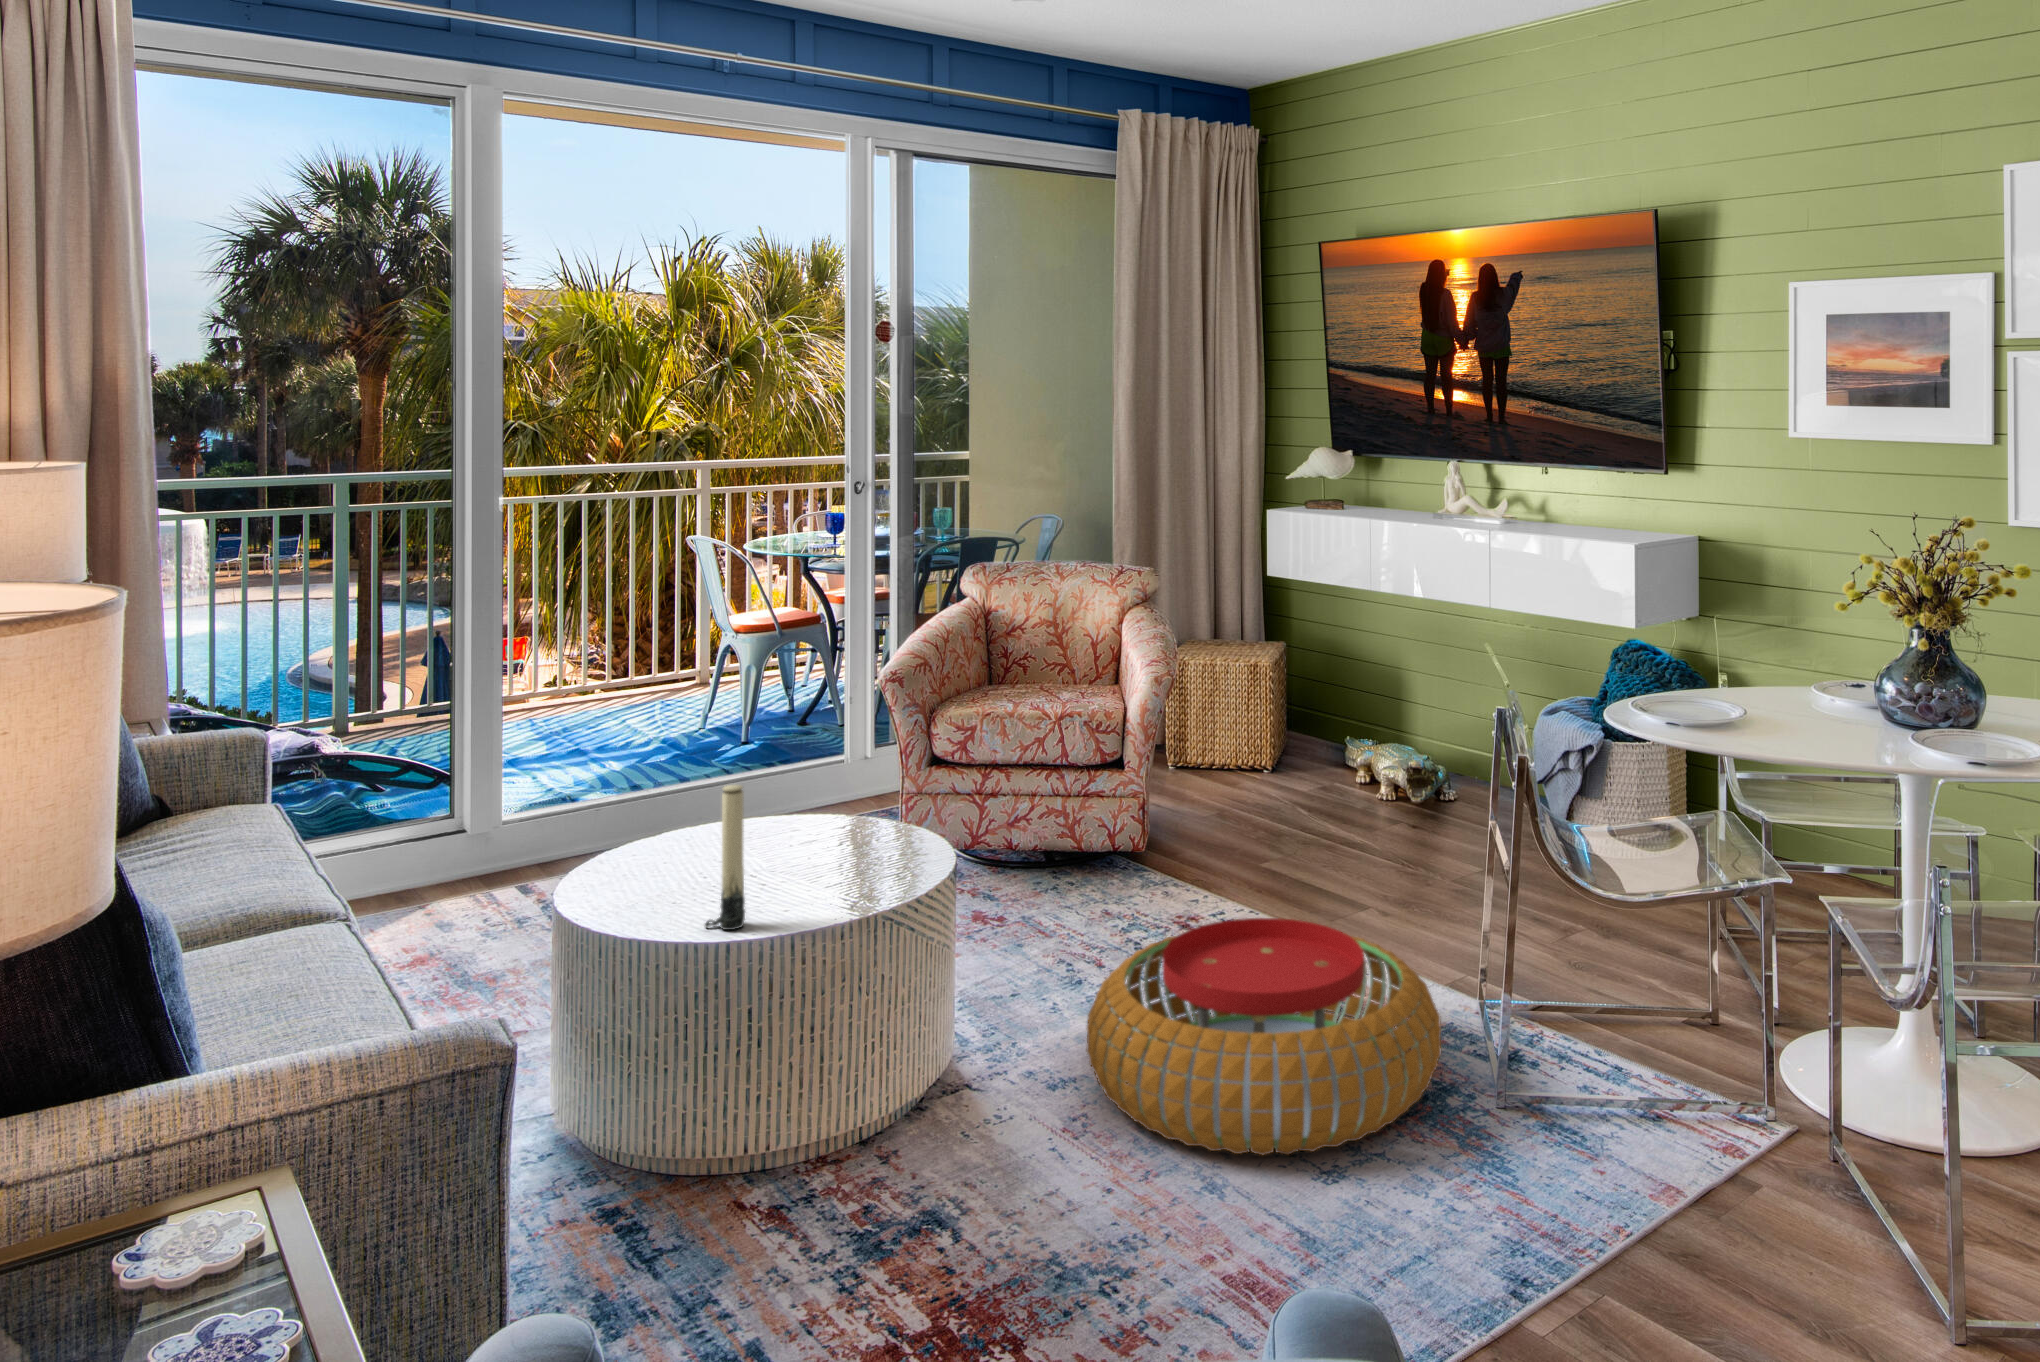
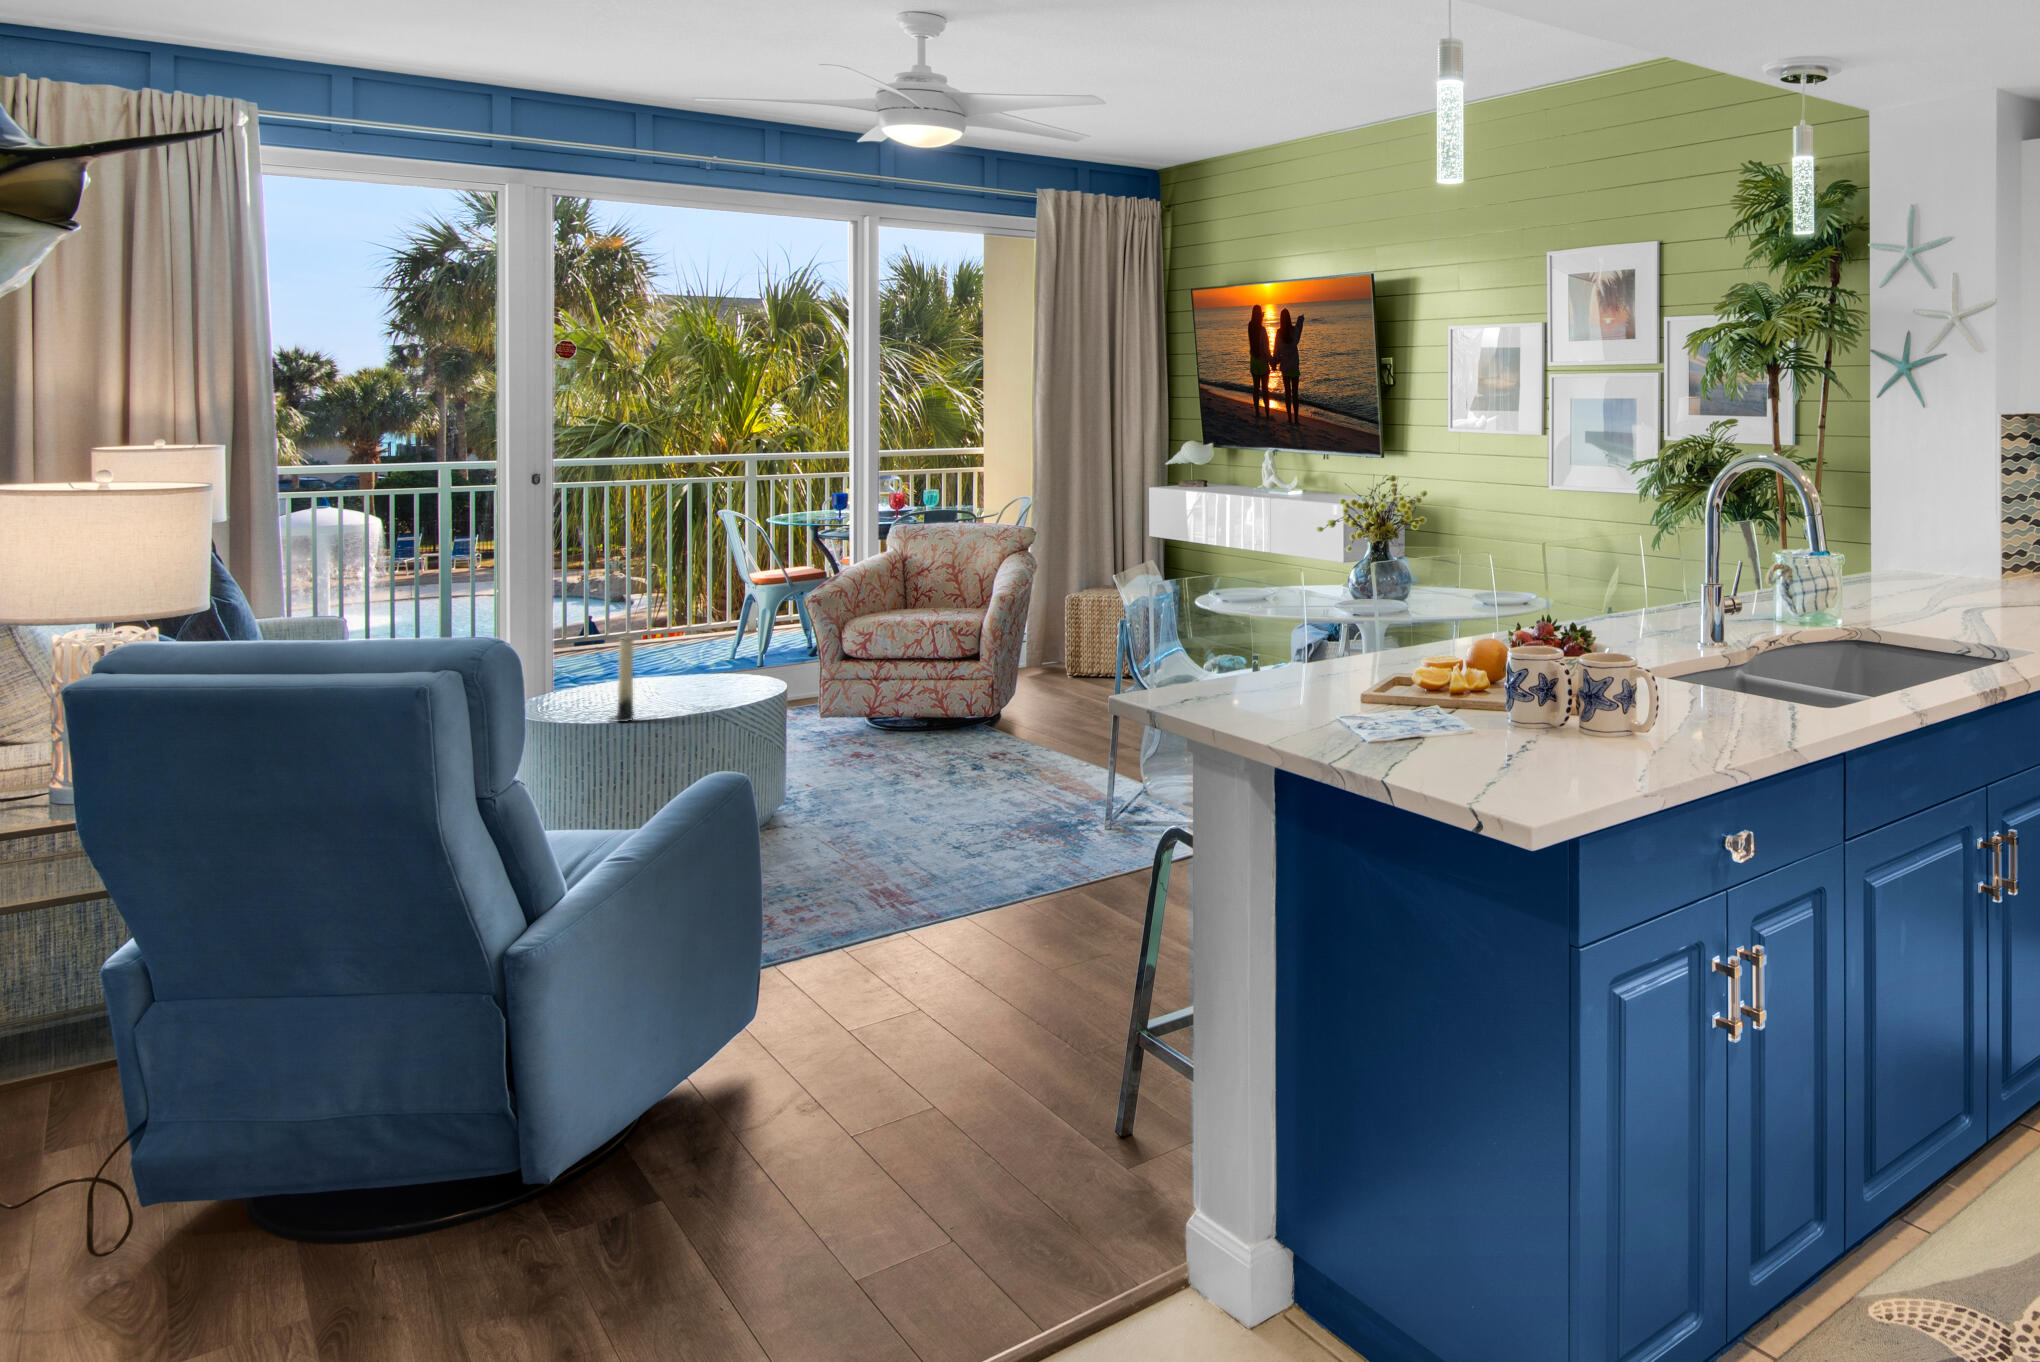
pouf: present [1086,918,1442,1155] -> none [862,730,1092,850]

